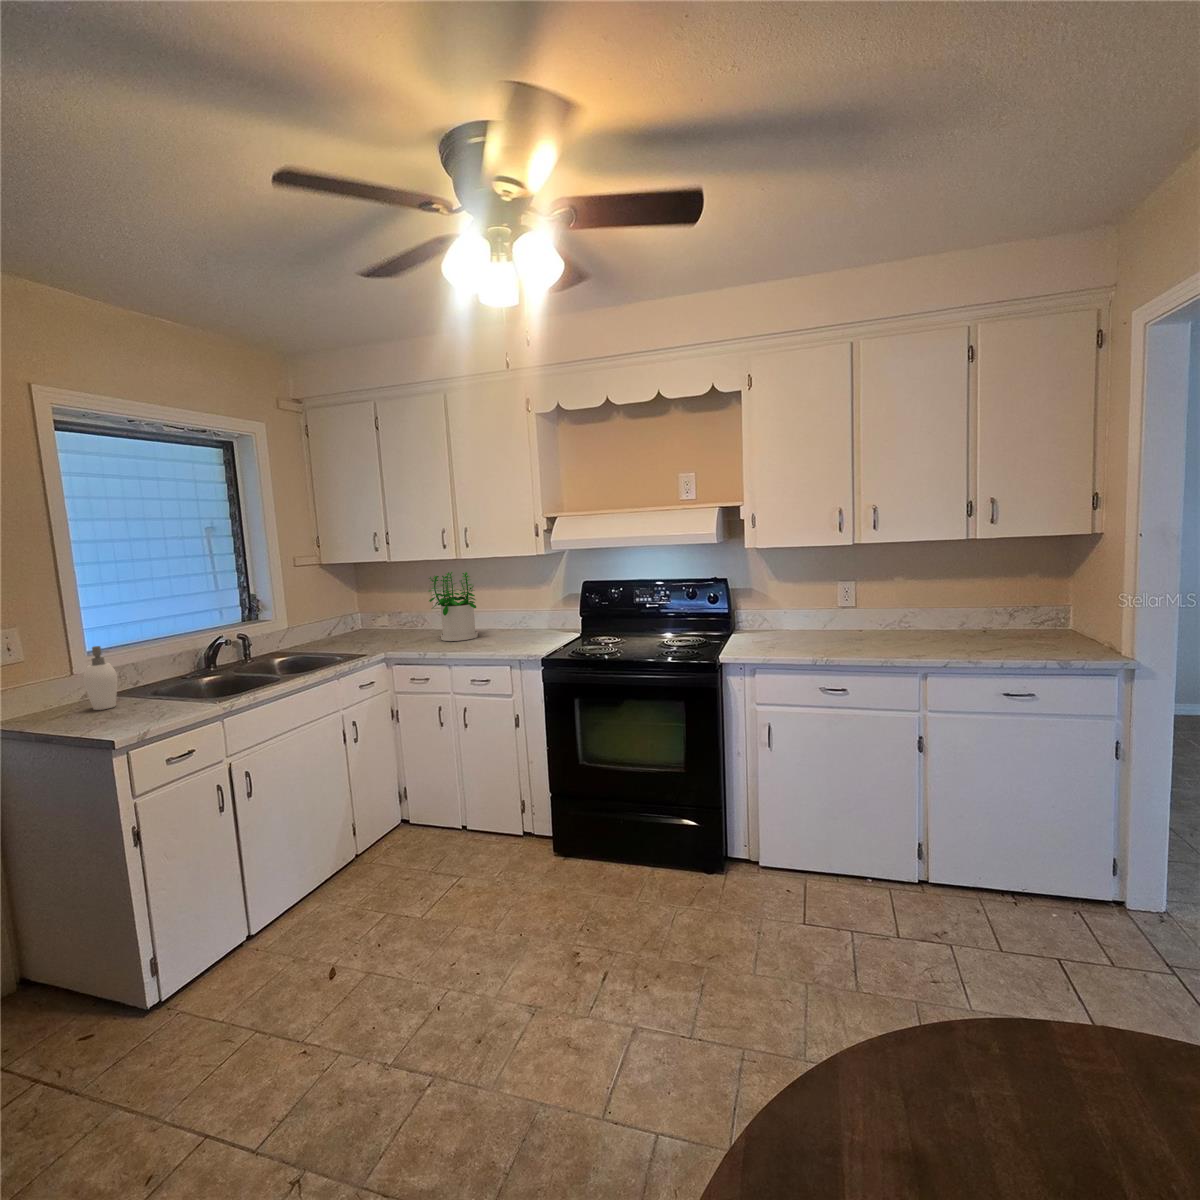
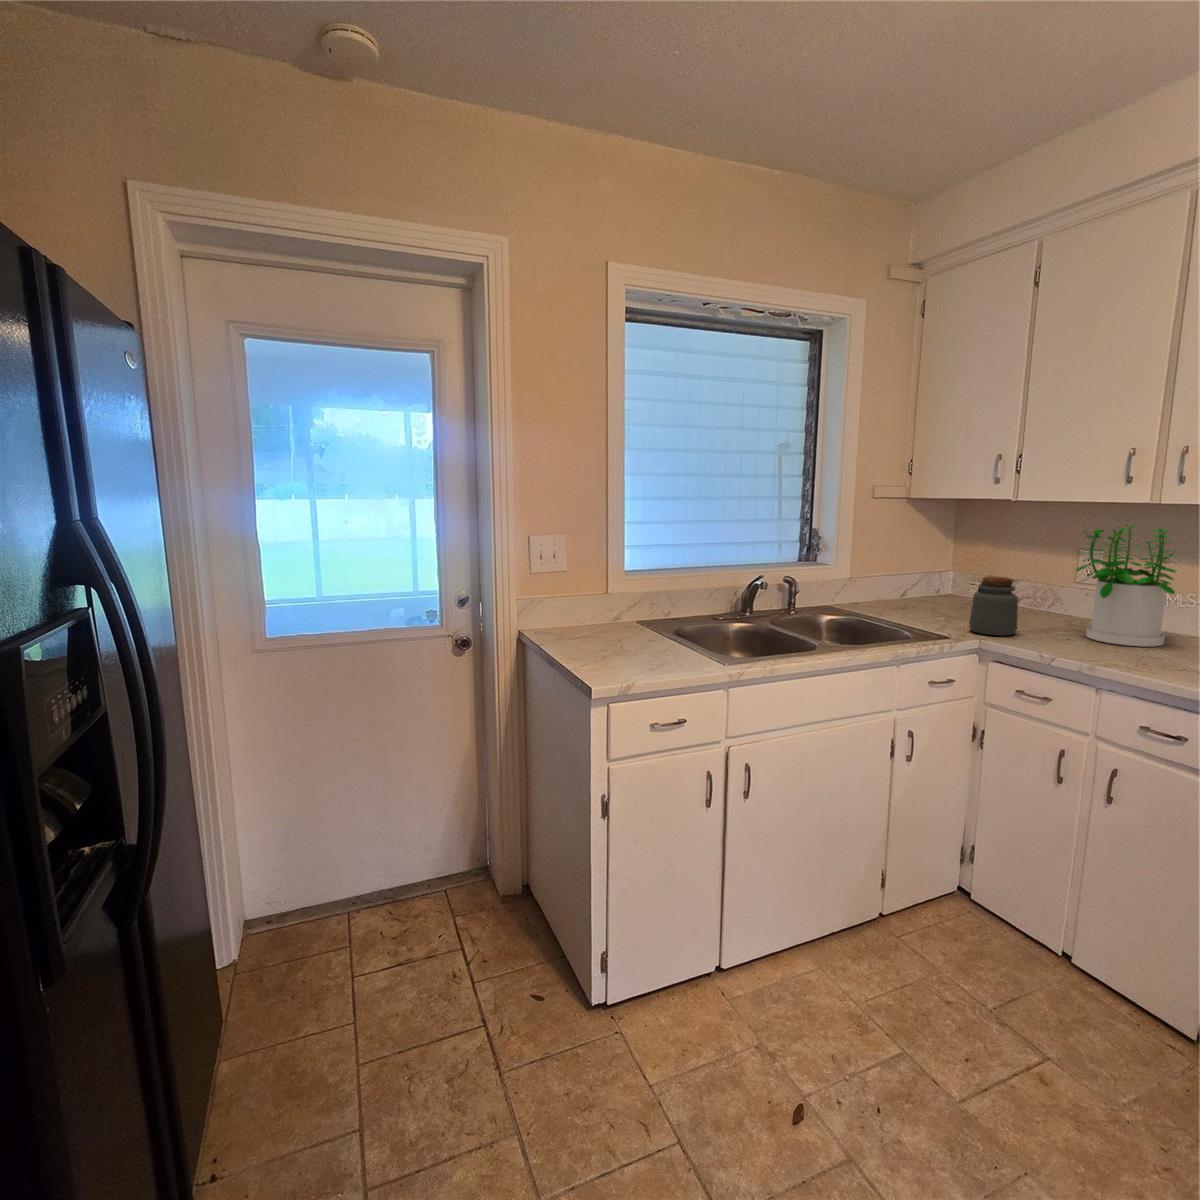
jar: none [376,611,404,650] -> present [969,576,1018,636]
soap dispenser: present [83,646,118,710] -> none [605,566,637,640]

